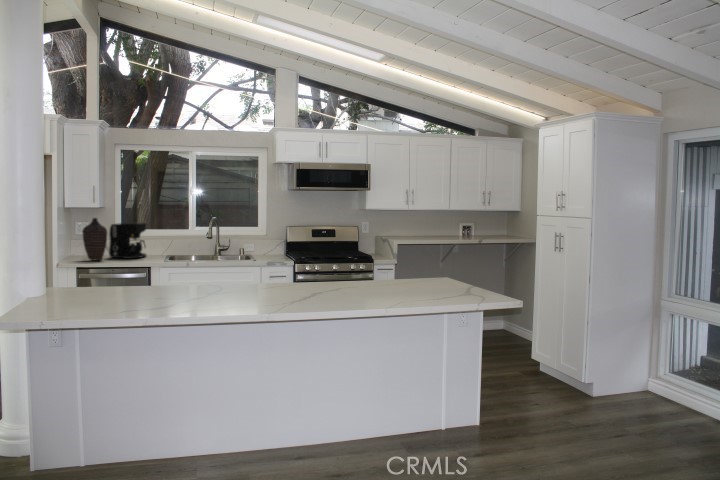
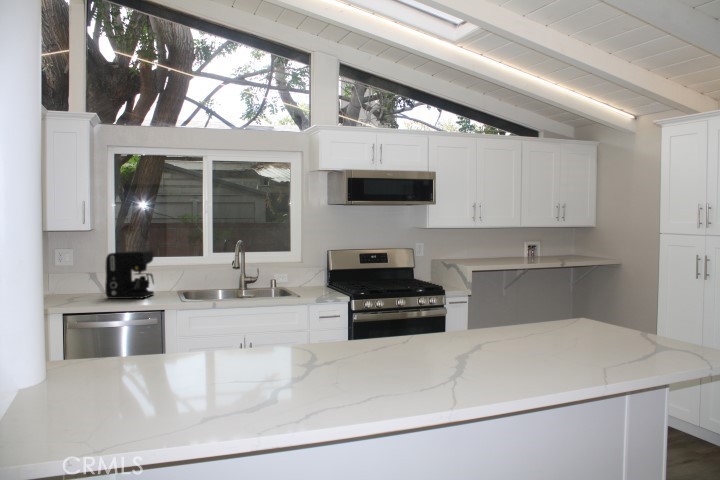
decorative vase: present [82,218,107,261] -> none [70,246,105,304]

